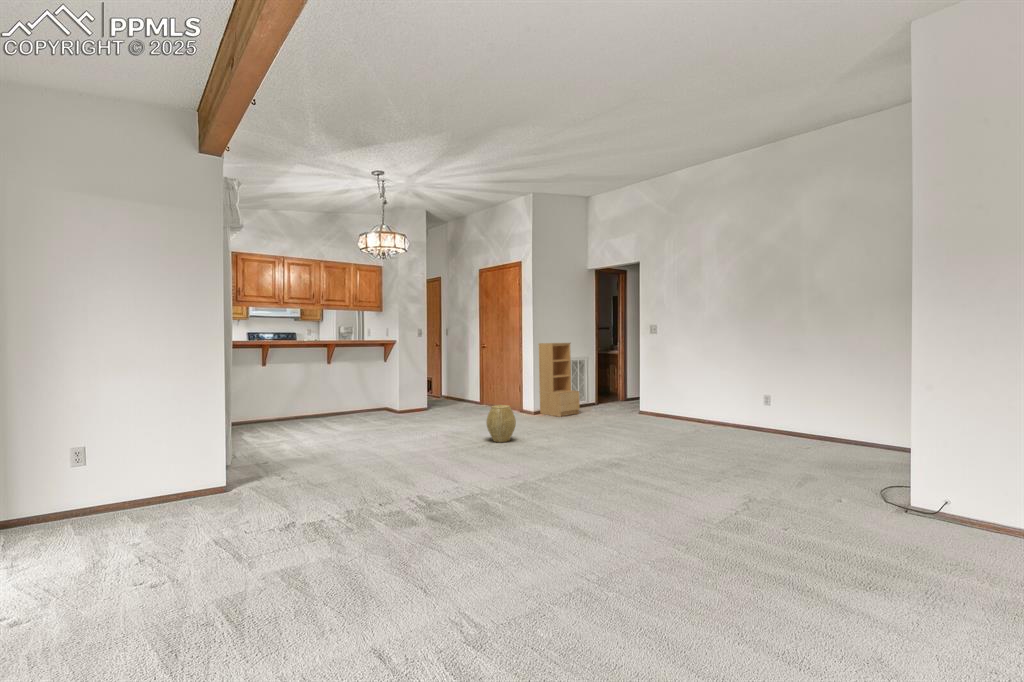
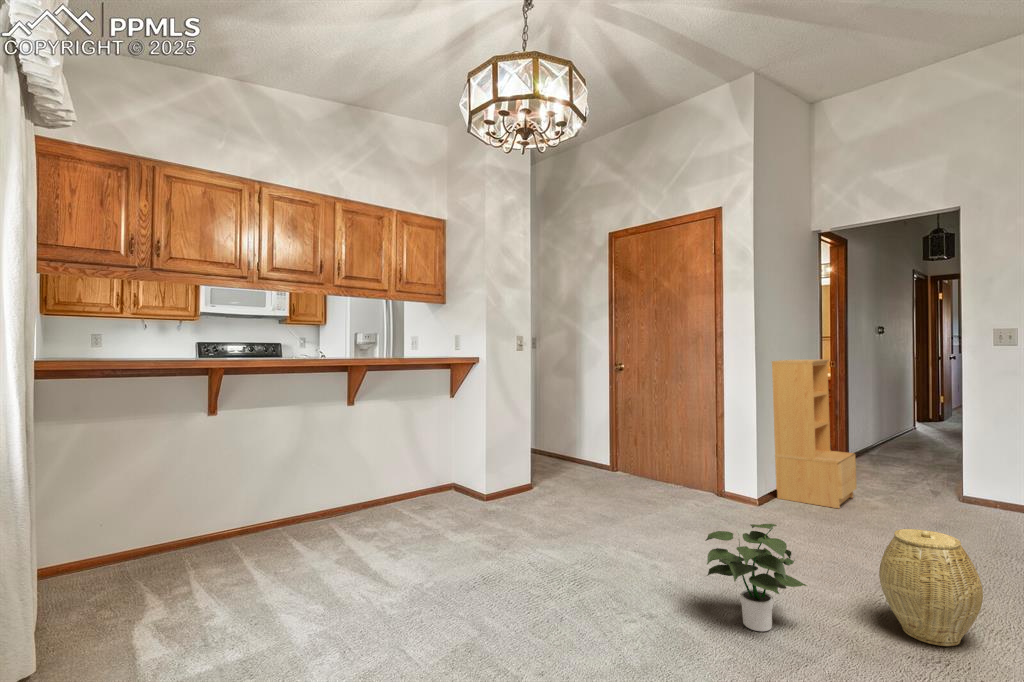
potted plant: none [429,403,463,439] -> present [705,524,807,631]

